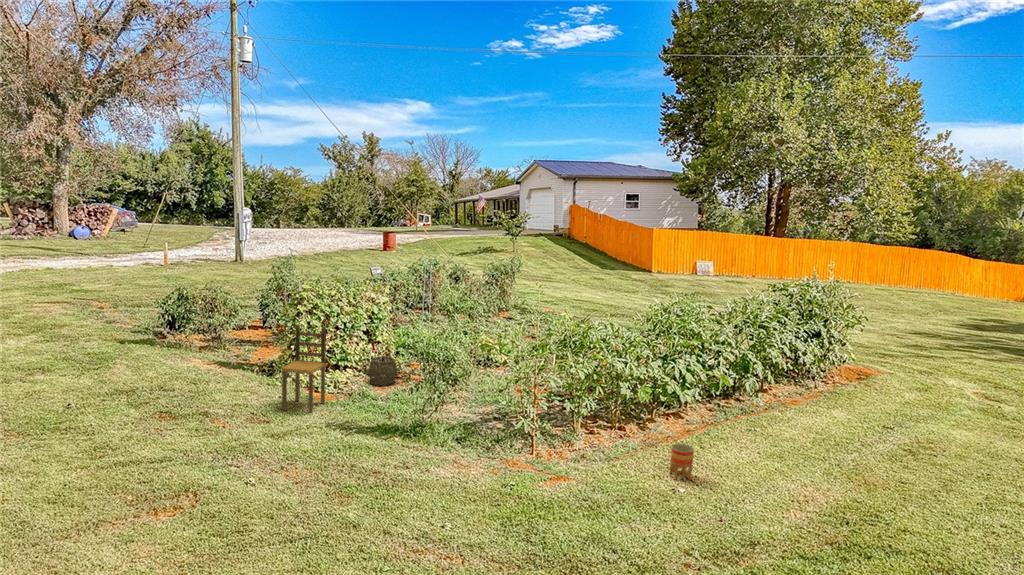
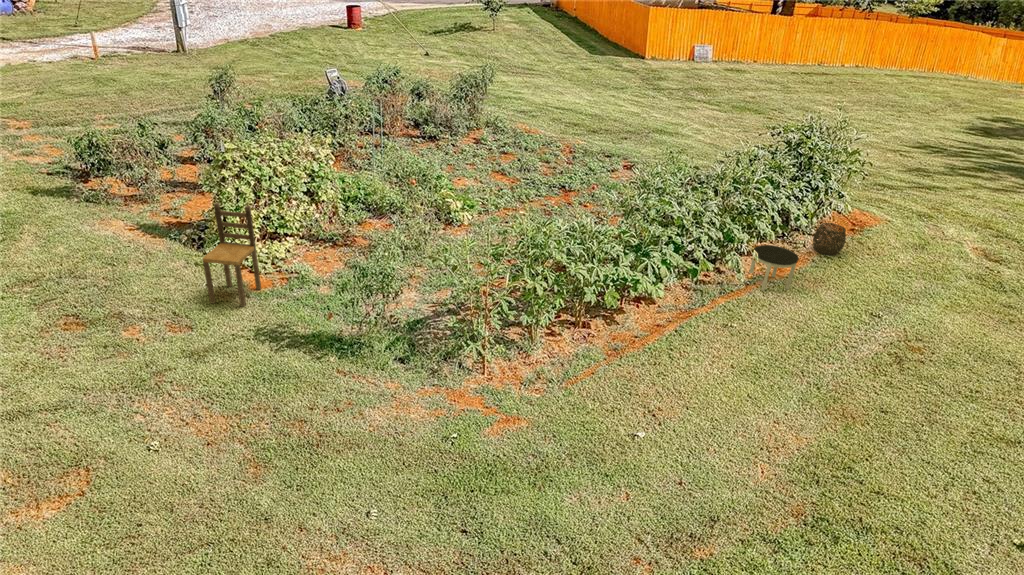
woven basket: present [368,356,397,386] -> present [813,223,846,255]
round table: none [754,375,797,413] -> present [749,245,799,291]
planter: present [670,444,694,480] -> none [649,369,679,410]

